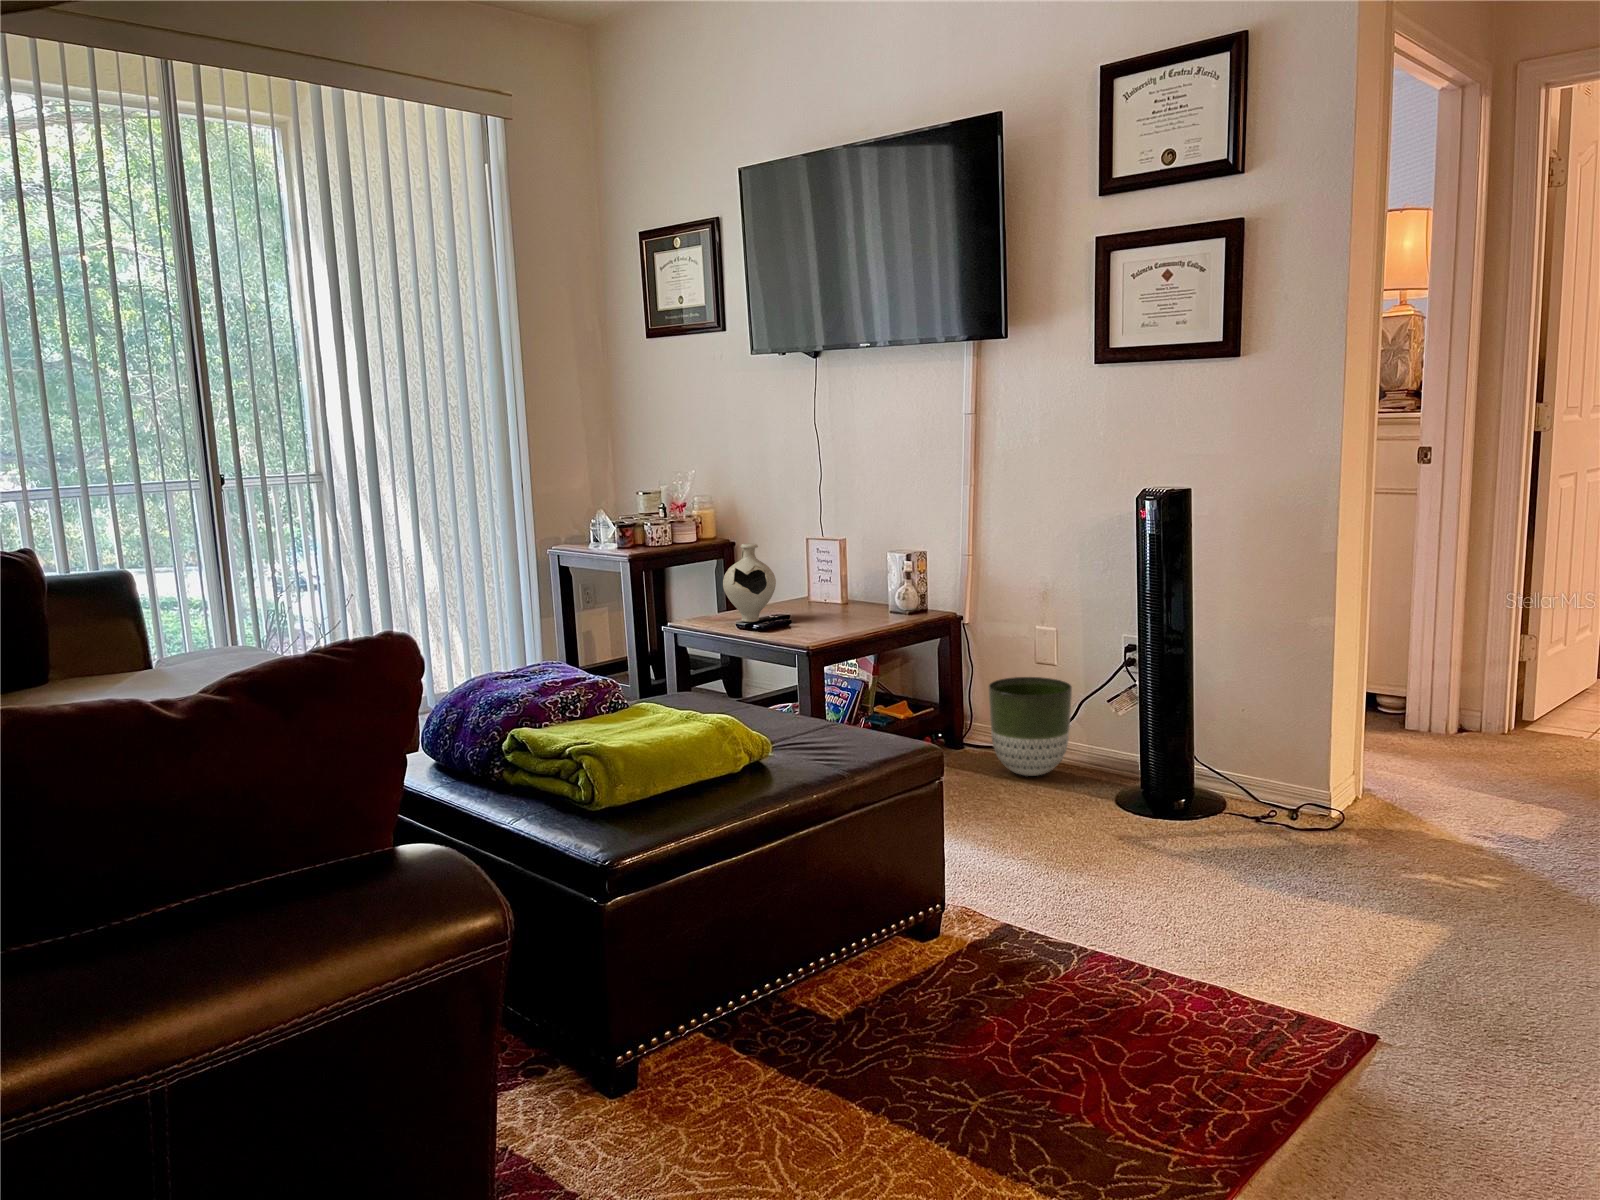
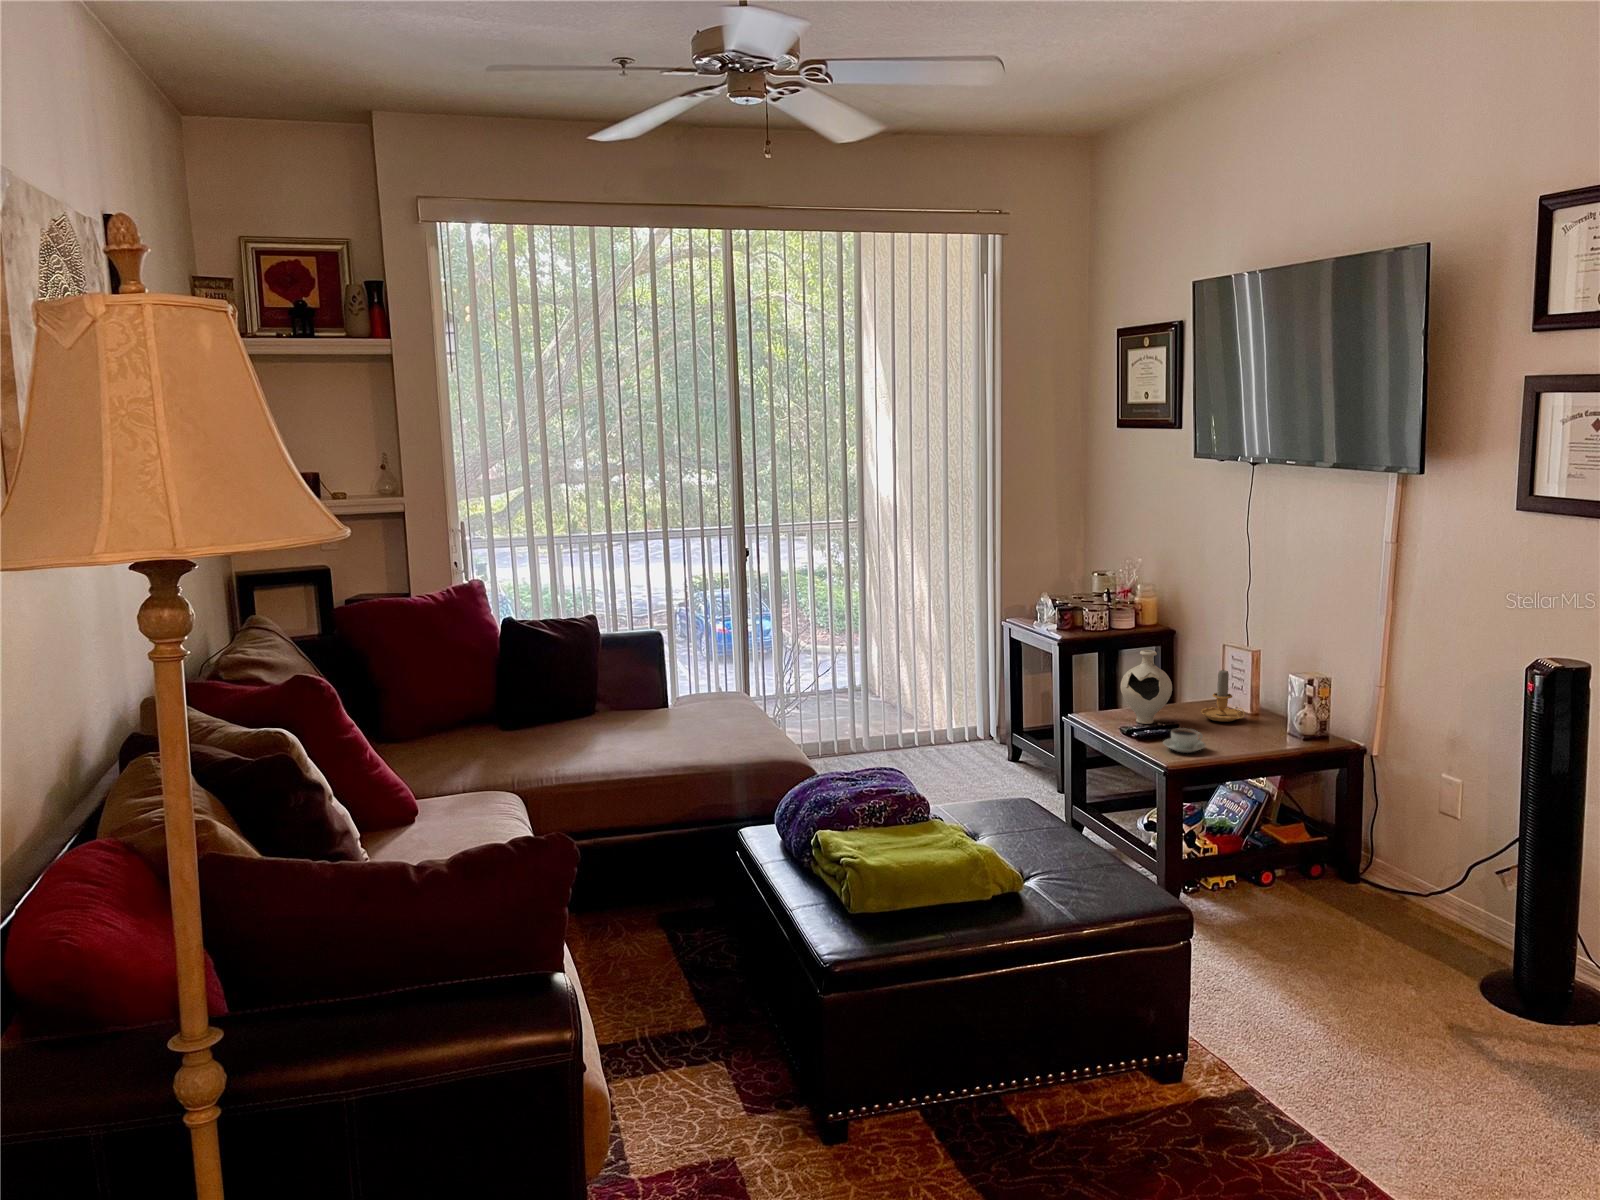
candle: none [799,557,845,612] -> present [1201,670,1244,722]
coffee cup: none [788,613,832,637] -> present [1163,728,1206,753]
planter: present [989,677,1072,776] -> none [1365,824,1460,932]

